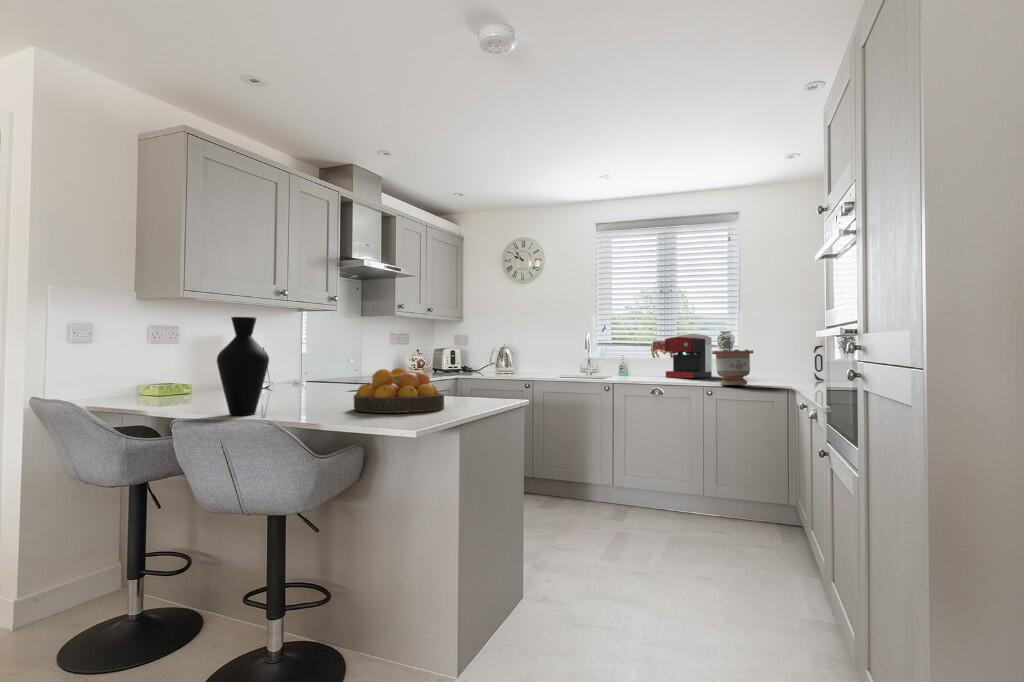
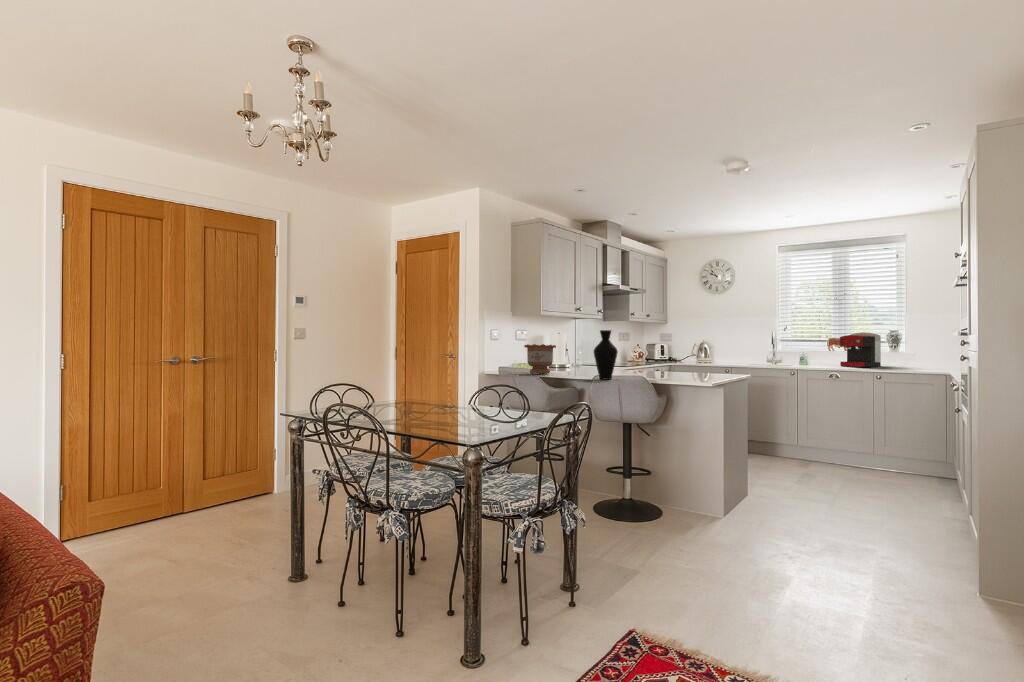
flower pot: present [712,349,753,385] -> present [524,344,556,373]
fruit bowl: present [354,368,444,413] -> none [658,357,708,380]

